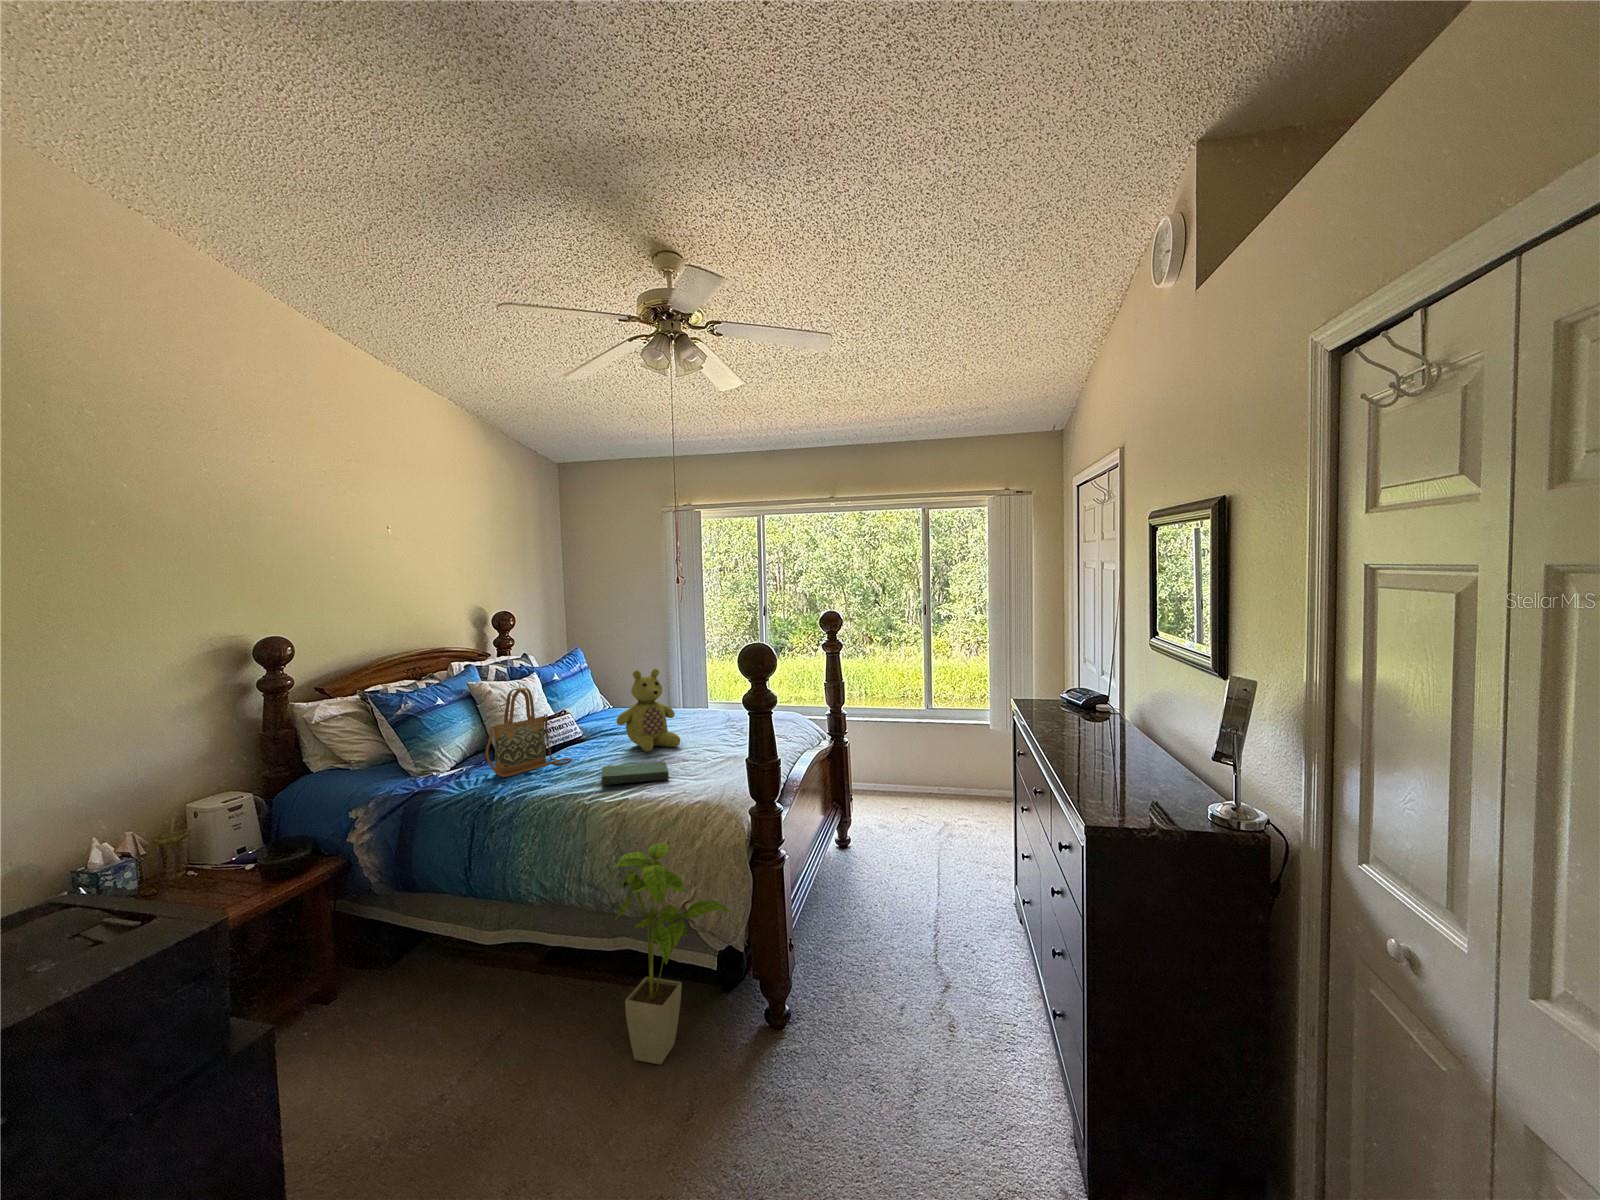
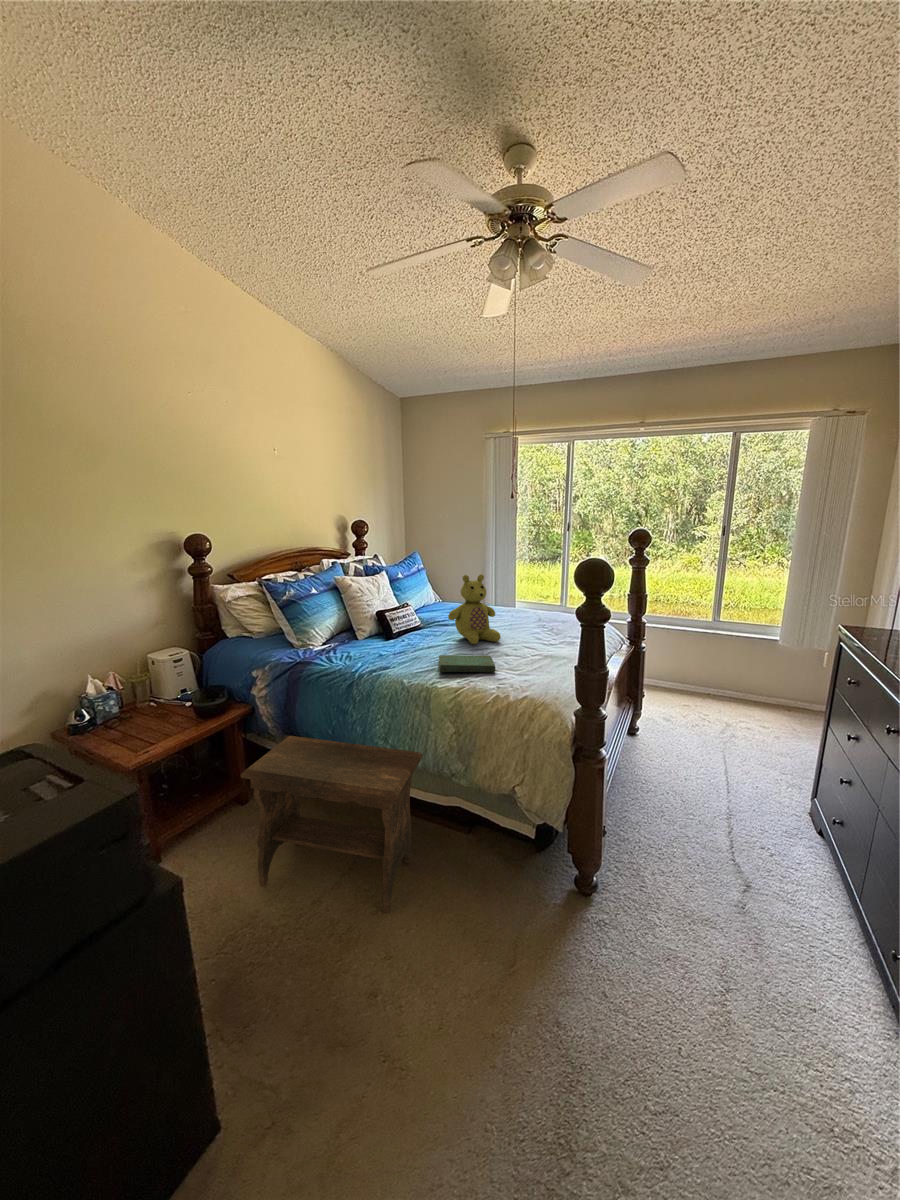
handbag: present [485,688,572,777] -> none [348,585,413,656]
house plant: present [614,843,730,1065] -> none [452,733,553,908]
footstool: none [332,884,580,1100] -> present [241,736,423,913]

